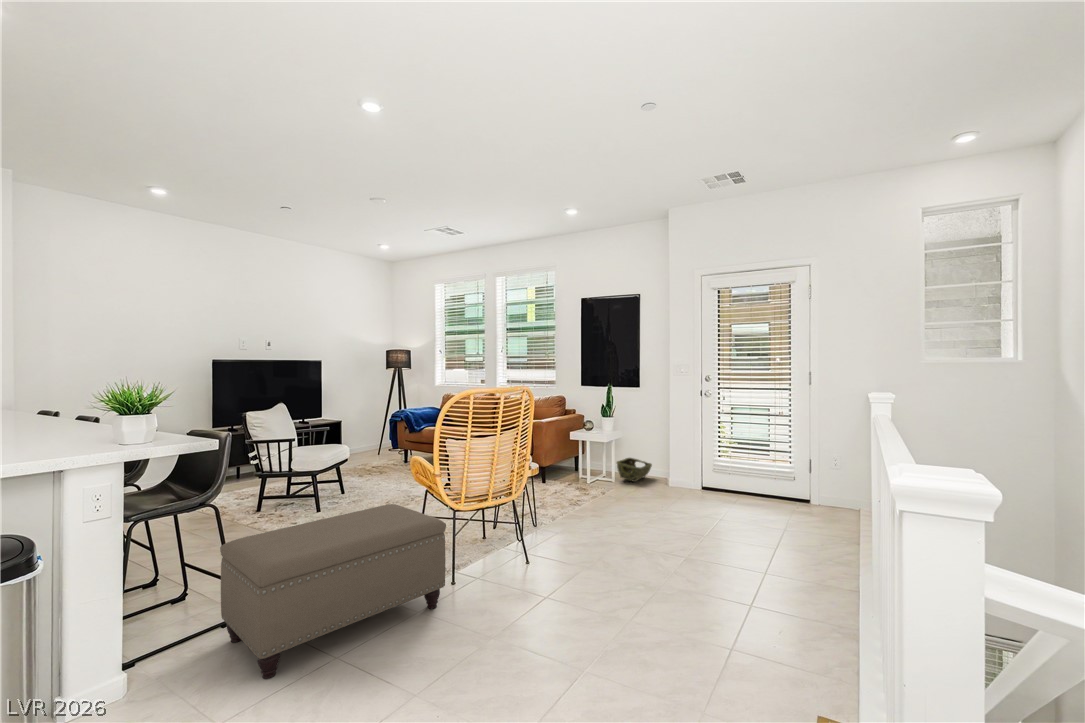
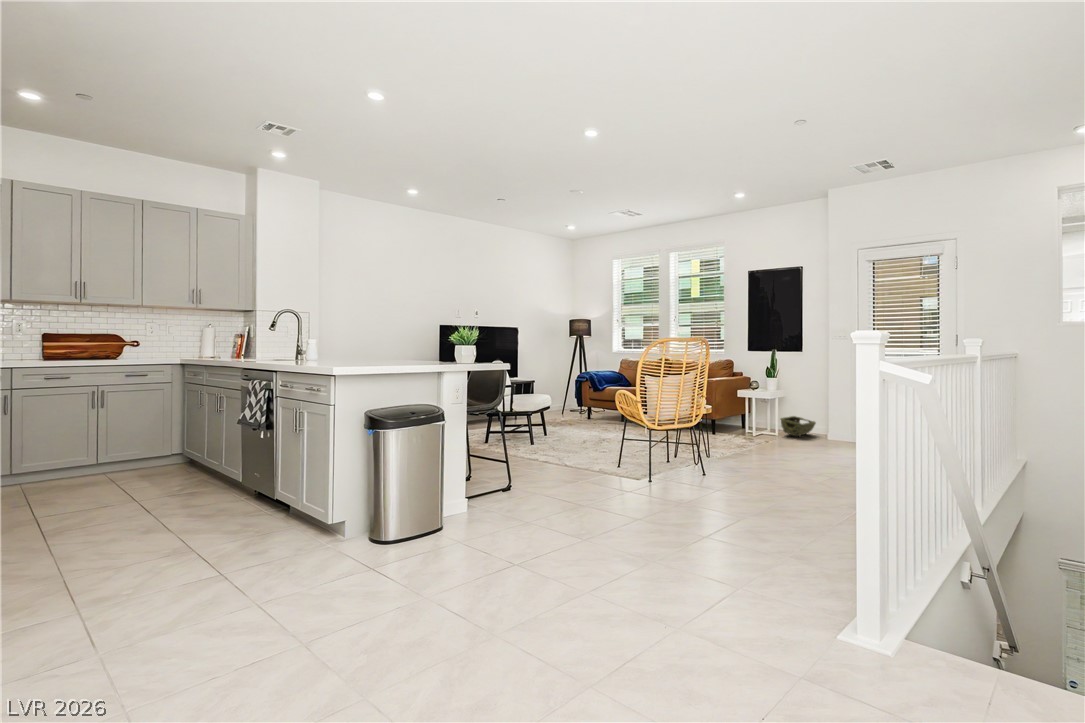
ottoman: present [220,504,446,679] -> none [516,426,647,508]

